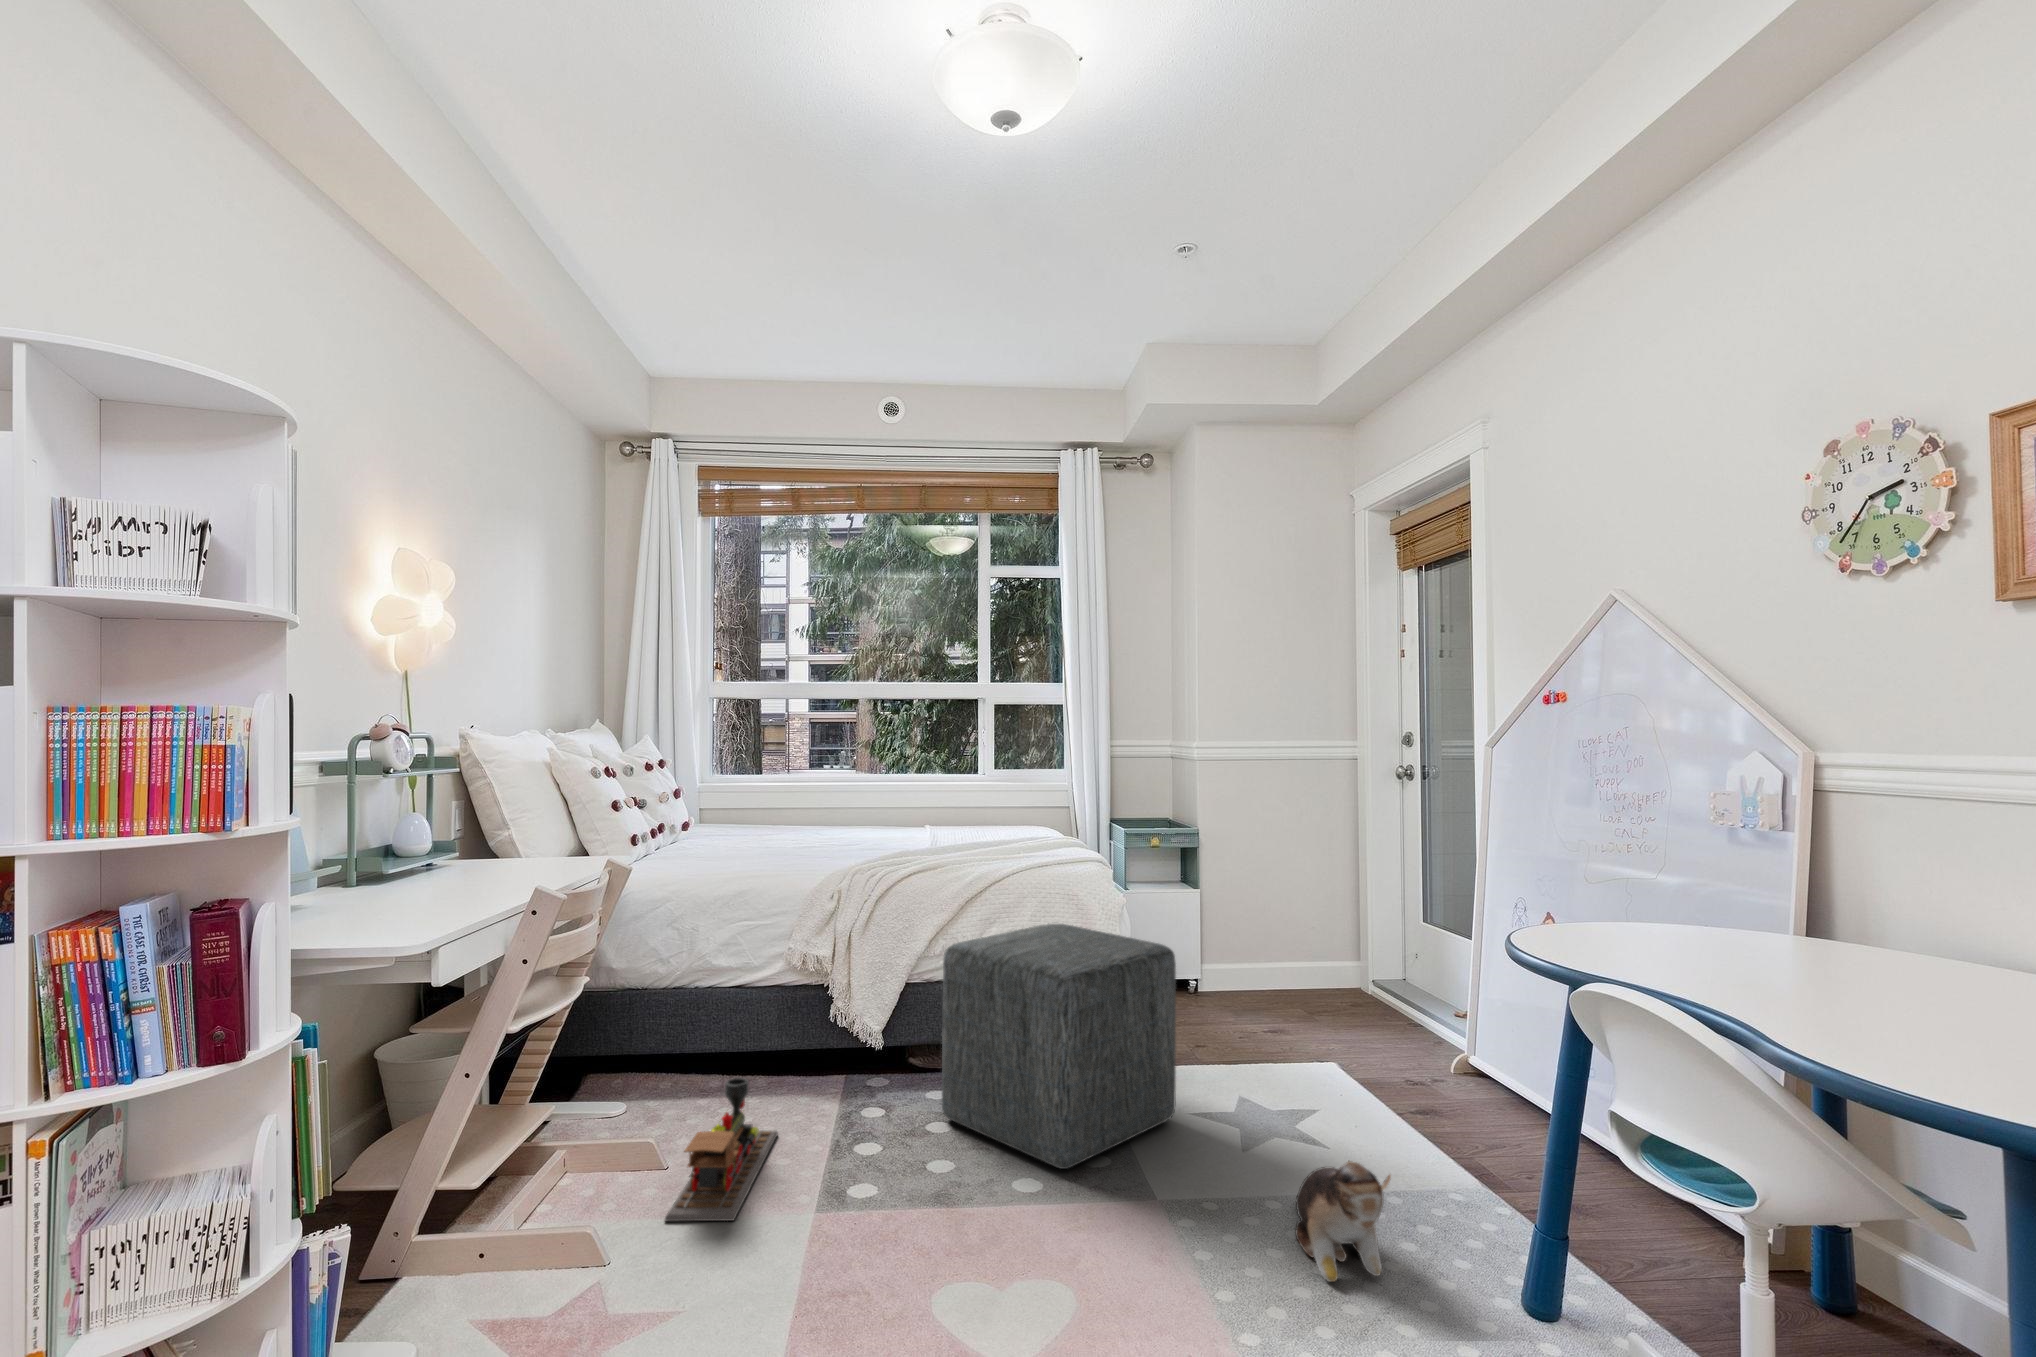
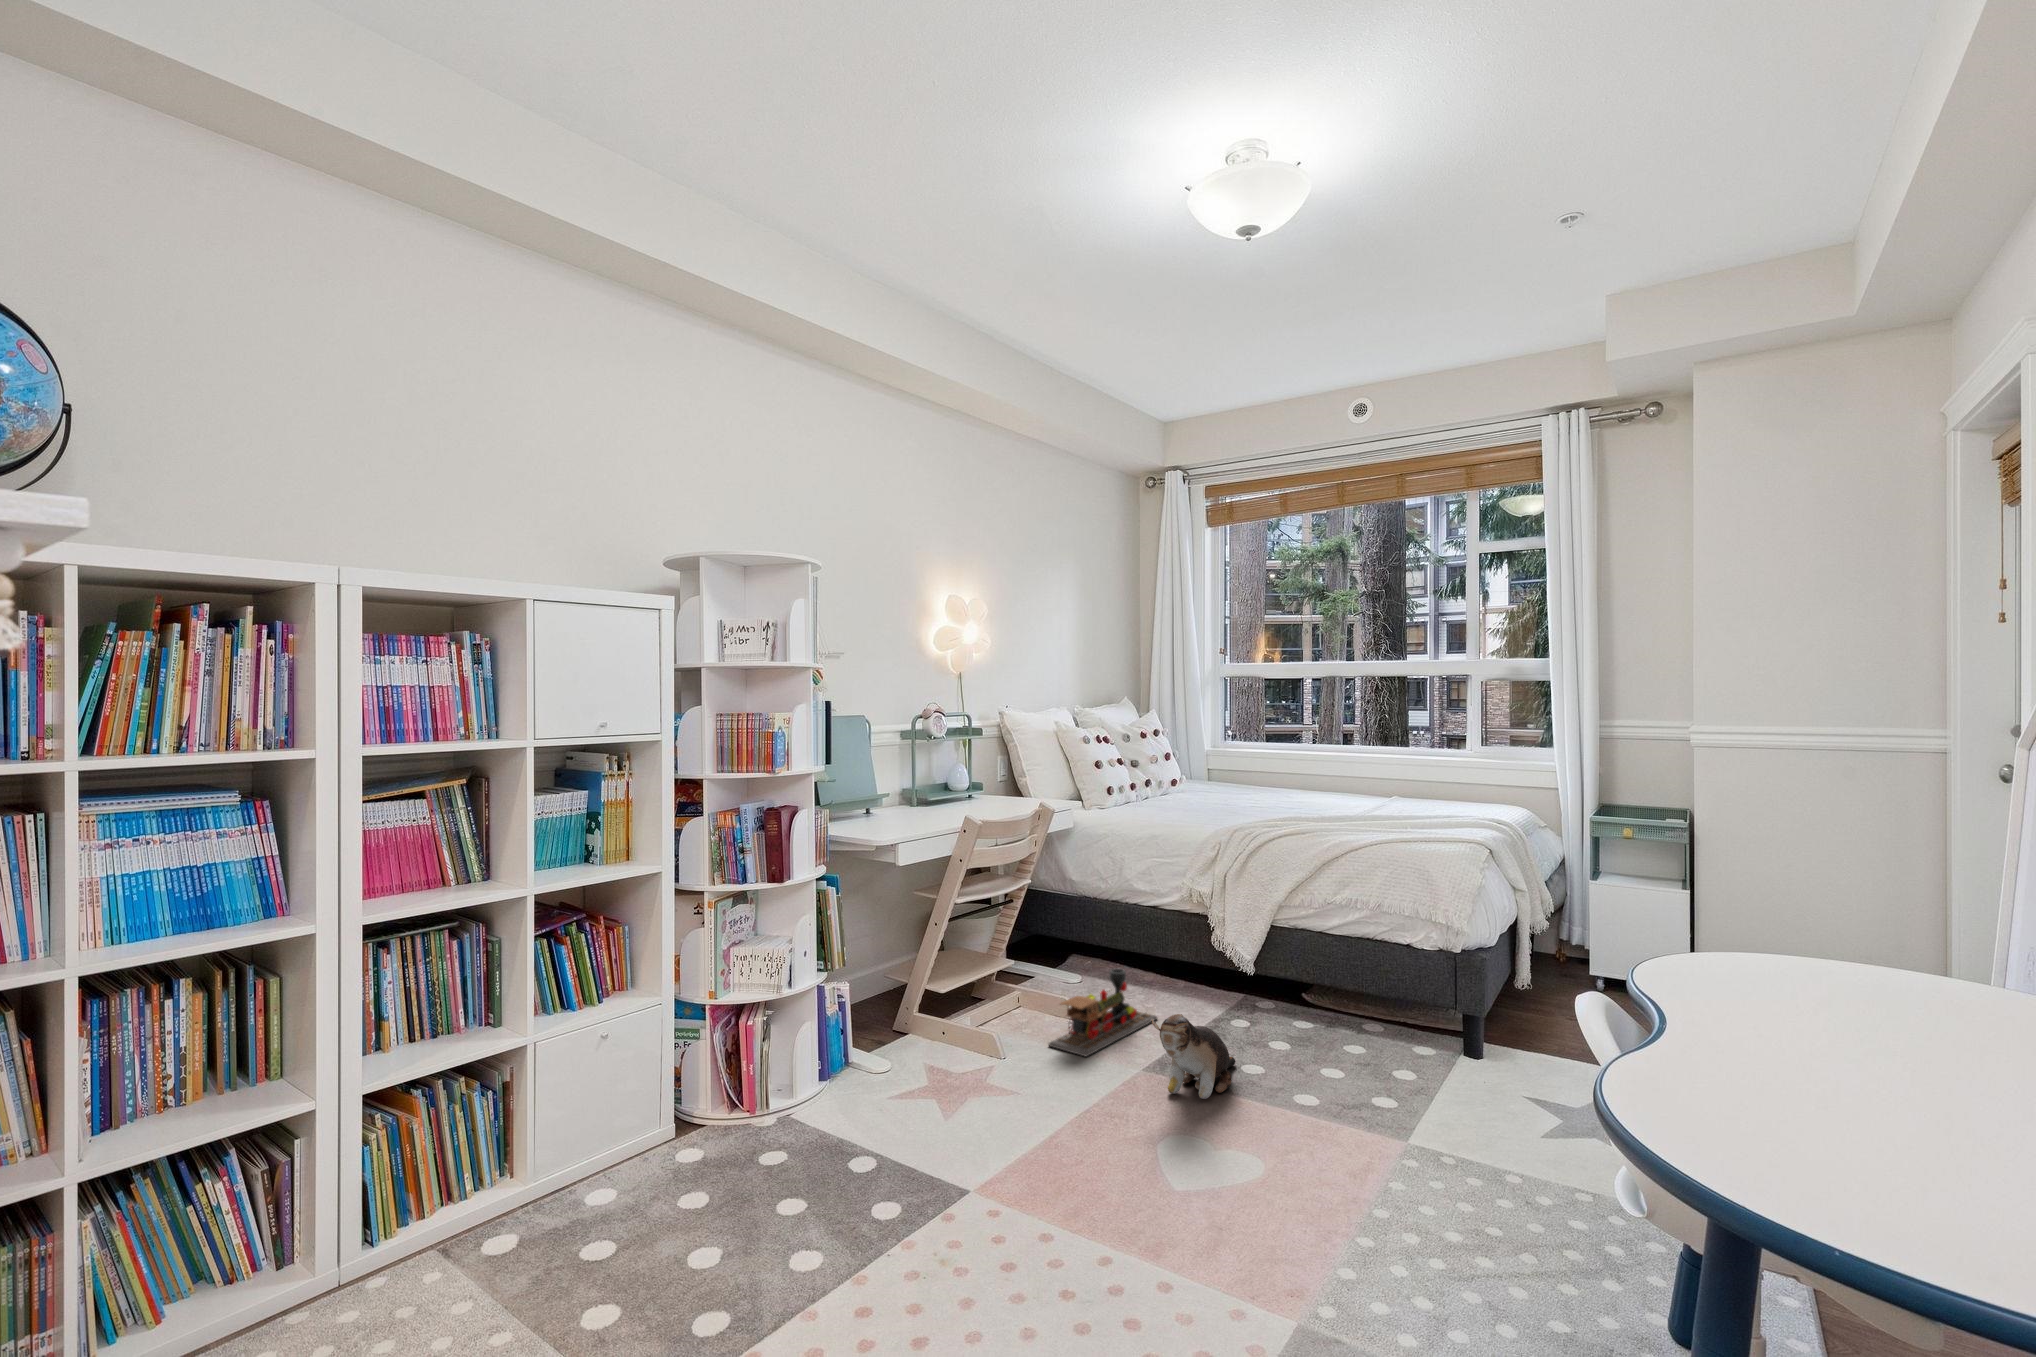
ottoman: present [942,924,1176,1169] -> none [1281,893,1493,1094]
plush toy: present [1295,1161,1391,1282] -> present [1151,1014,1236,1099]

